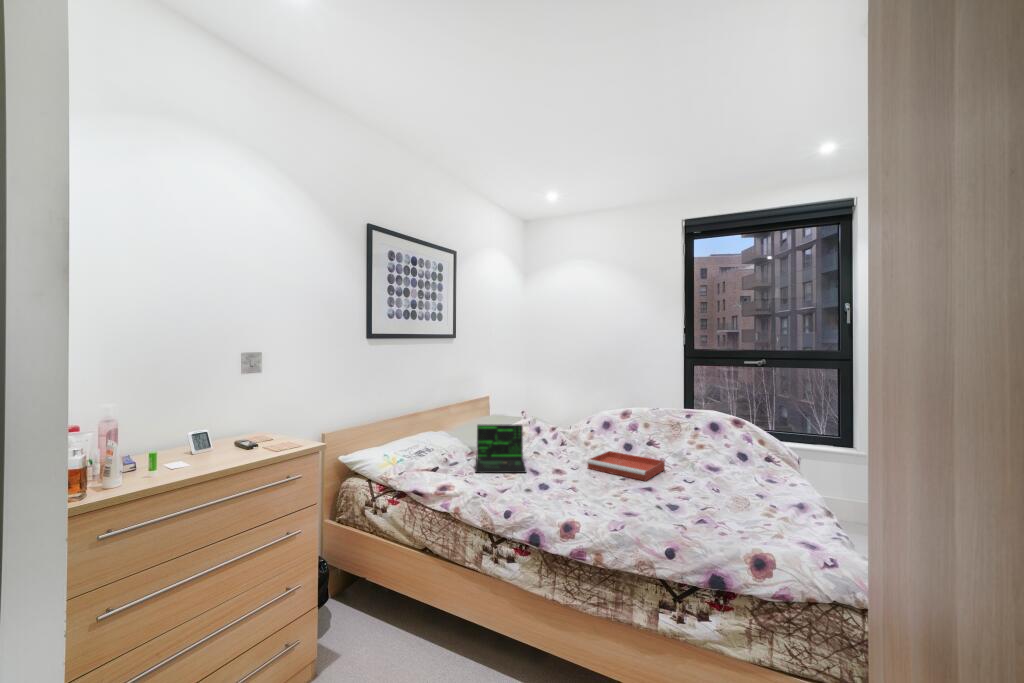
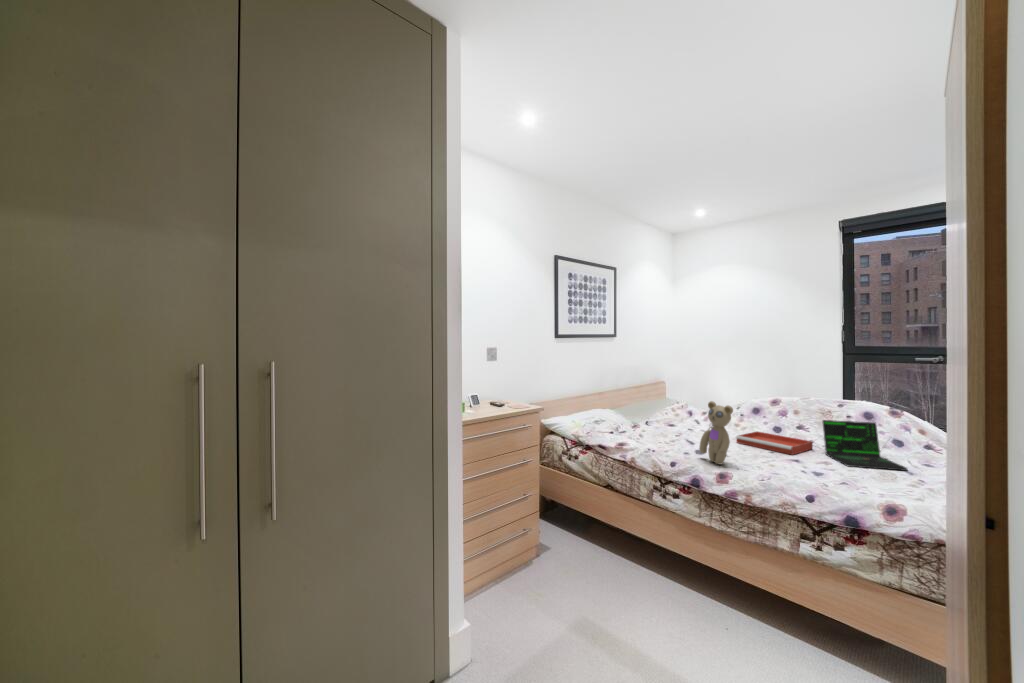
teddy bear: none [543,423,583,508] -> present [699,401,733,464]
laptop: present [475,424,526,473] -> present [823,420,908,471]

